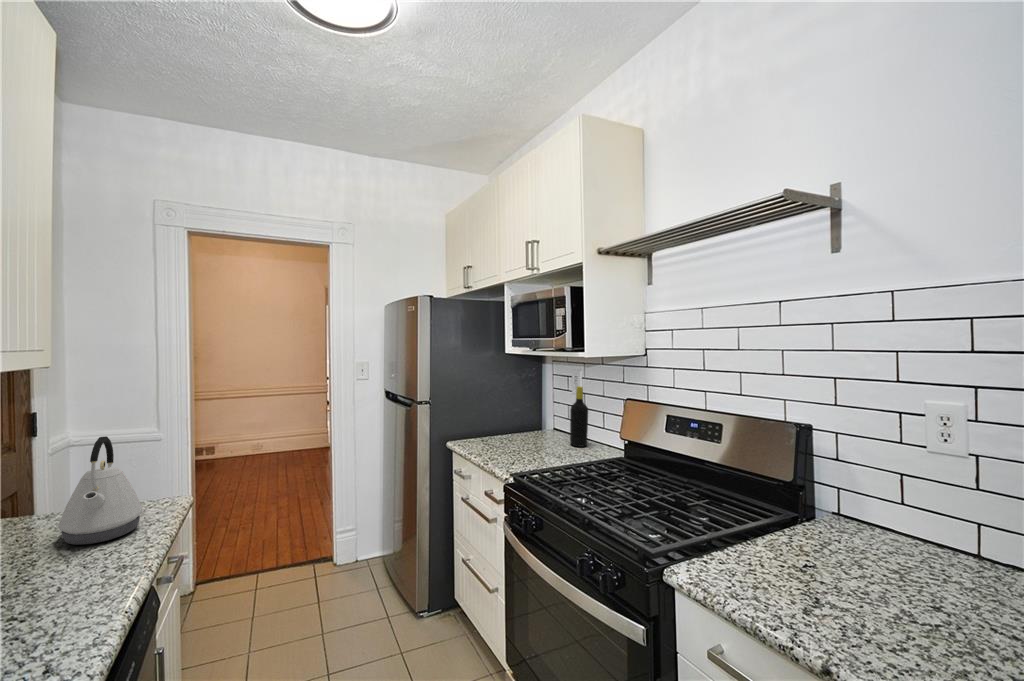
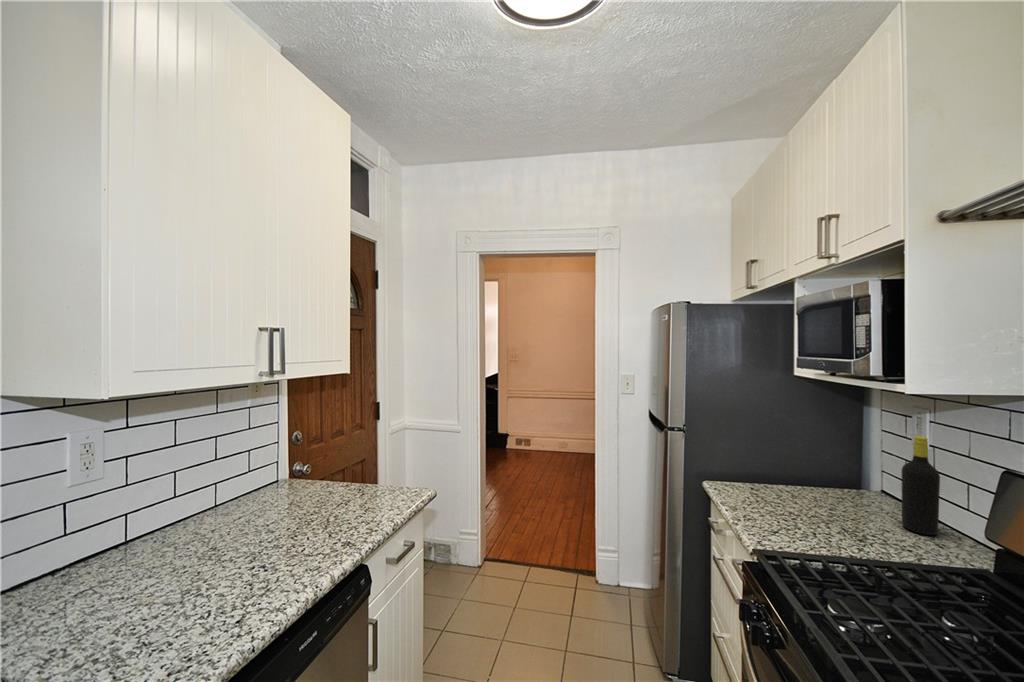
kettle: present [58,436,142,544] -> none [337,432,389,515]

